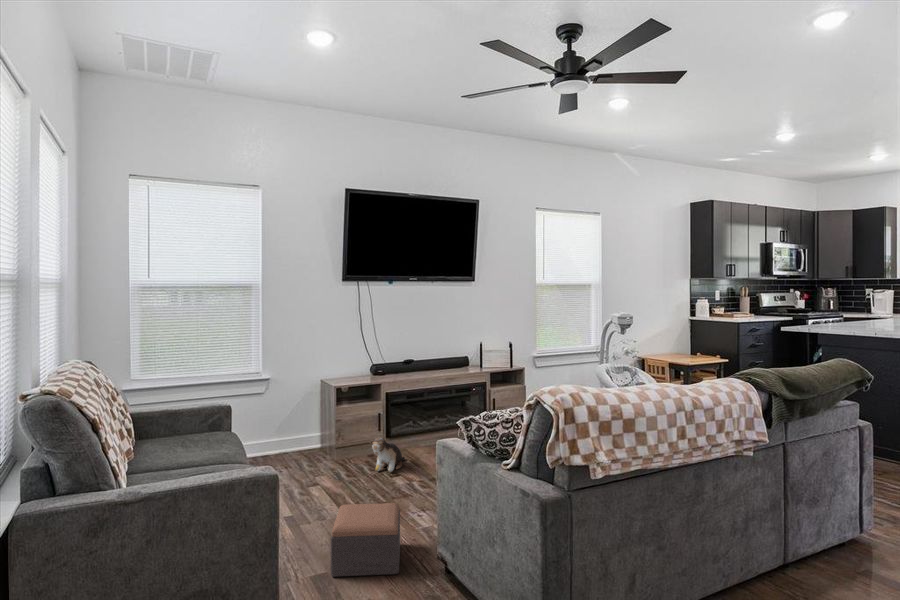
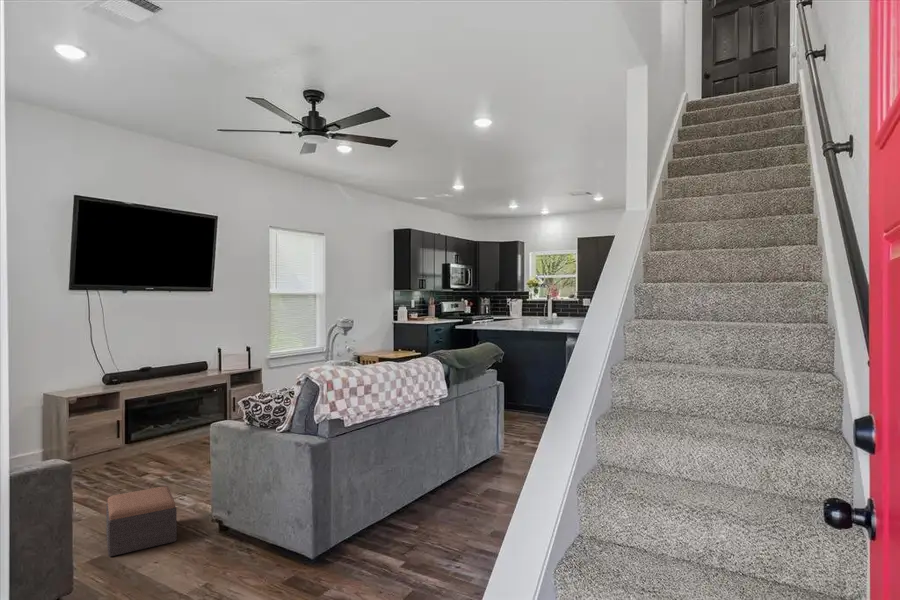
plush toy: present [369,437,405,472] -> none [113,440,149,474]

